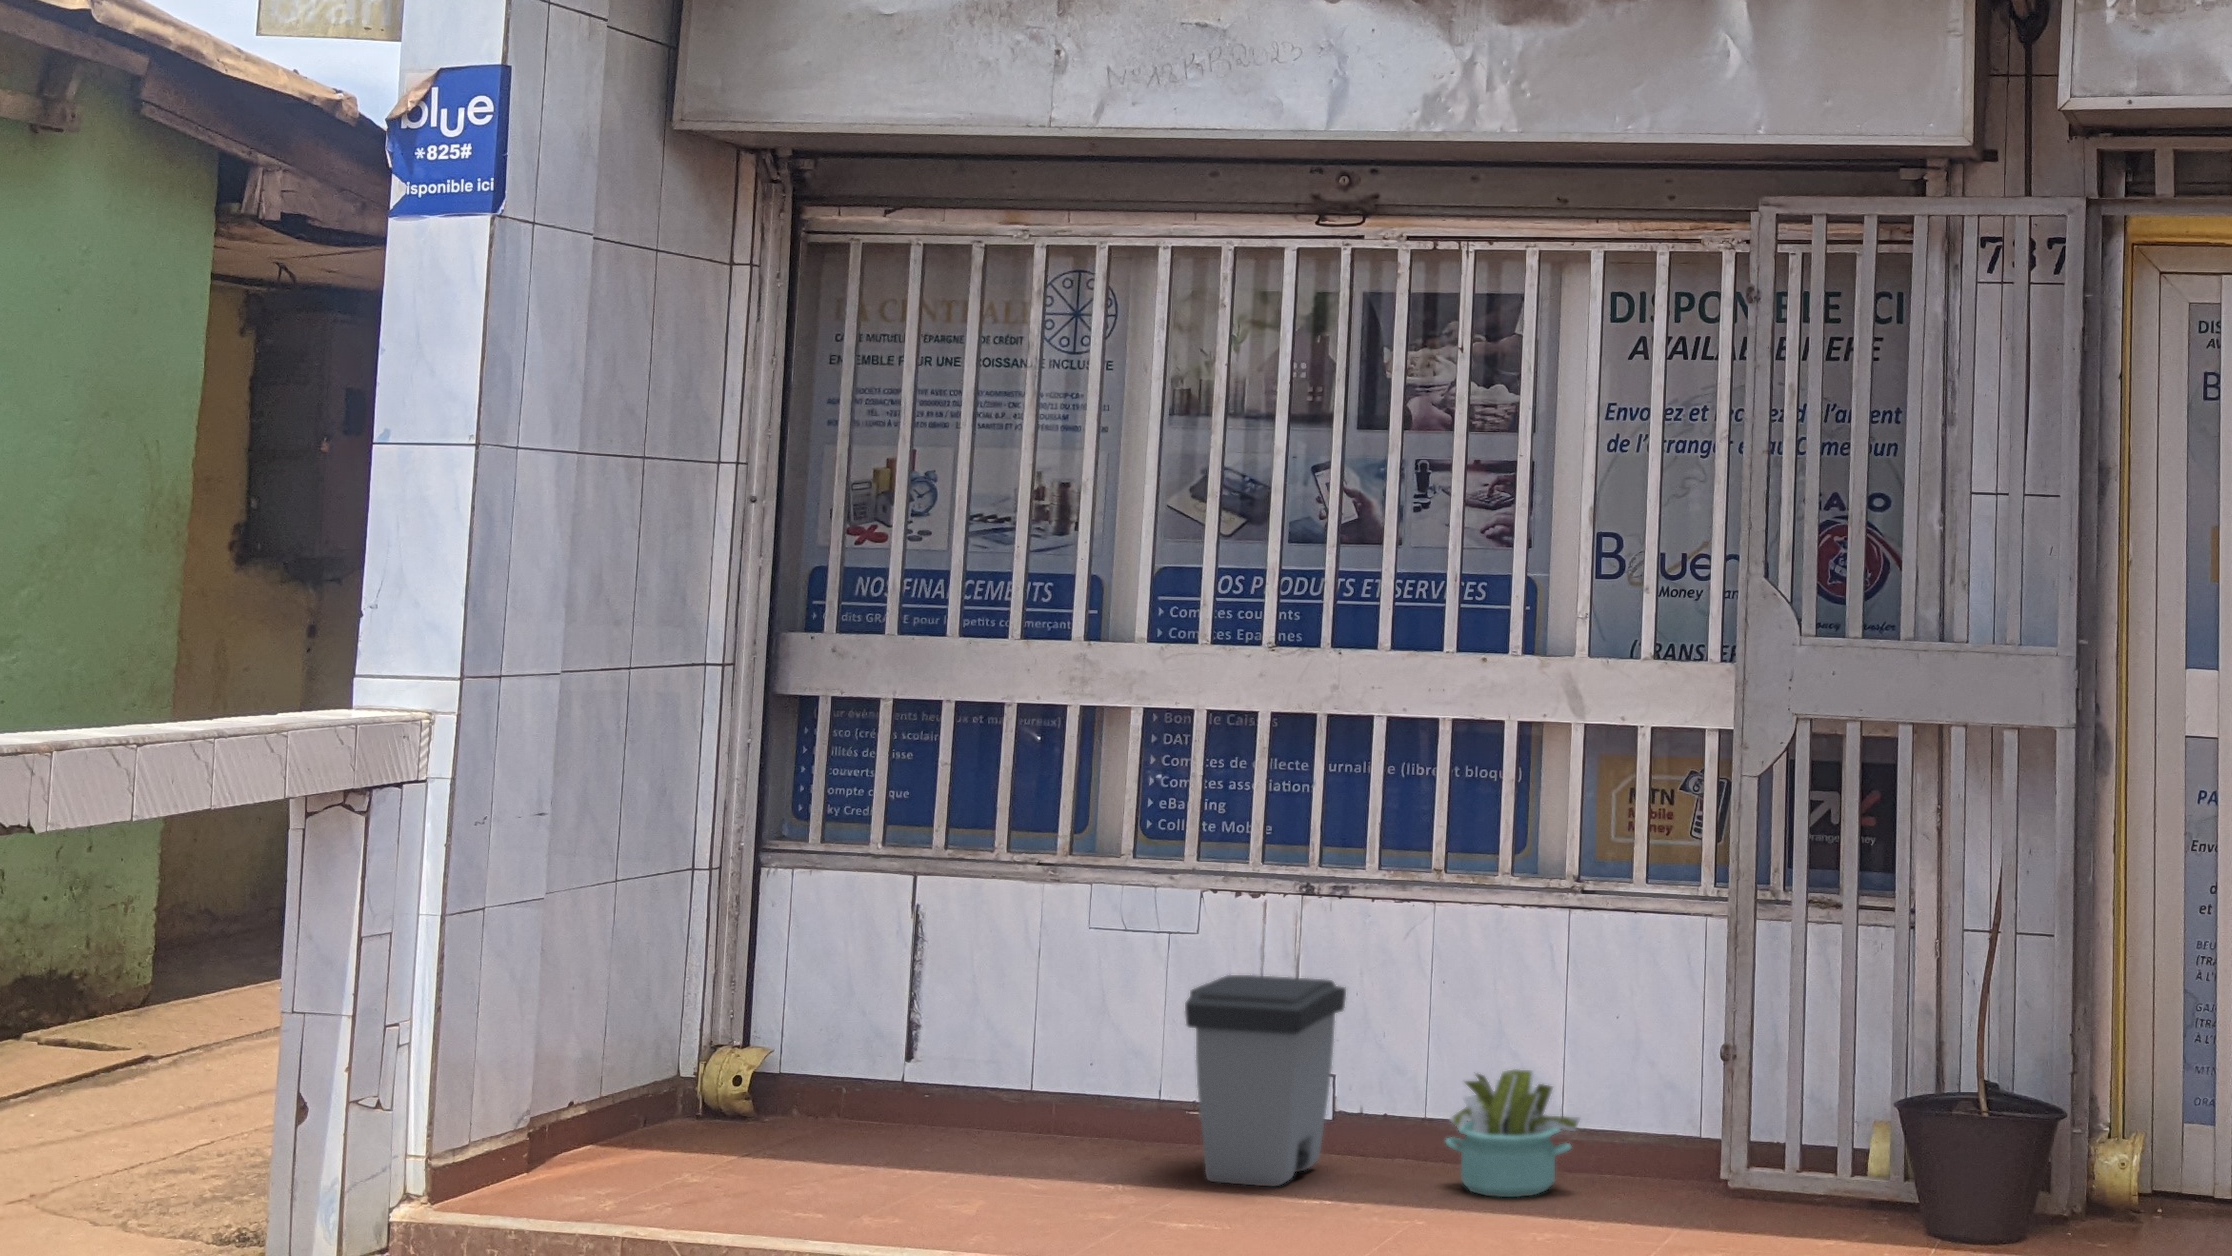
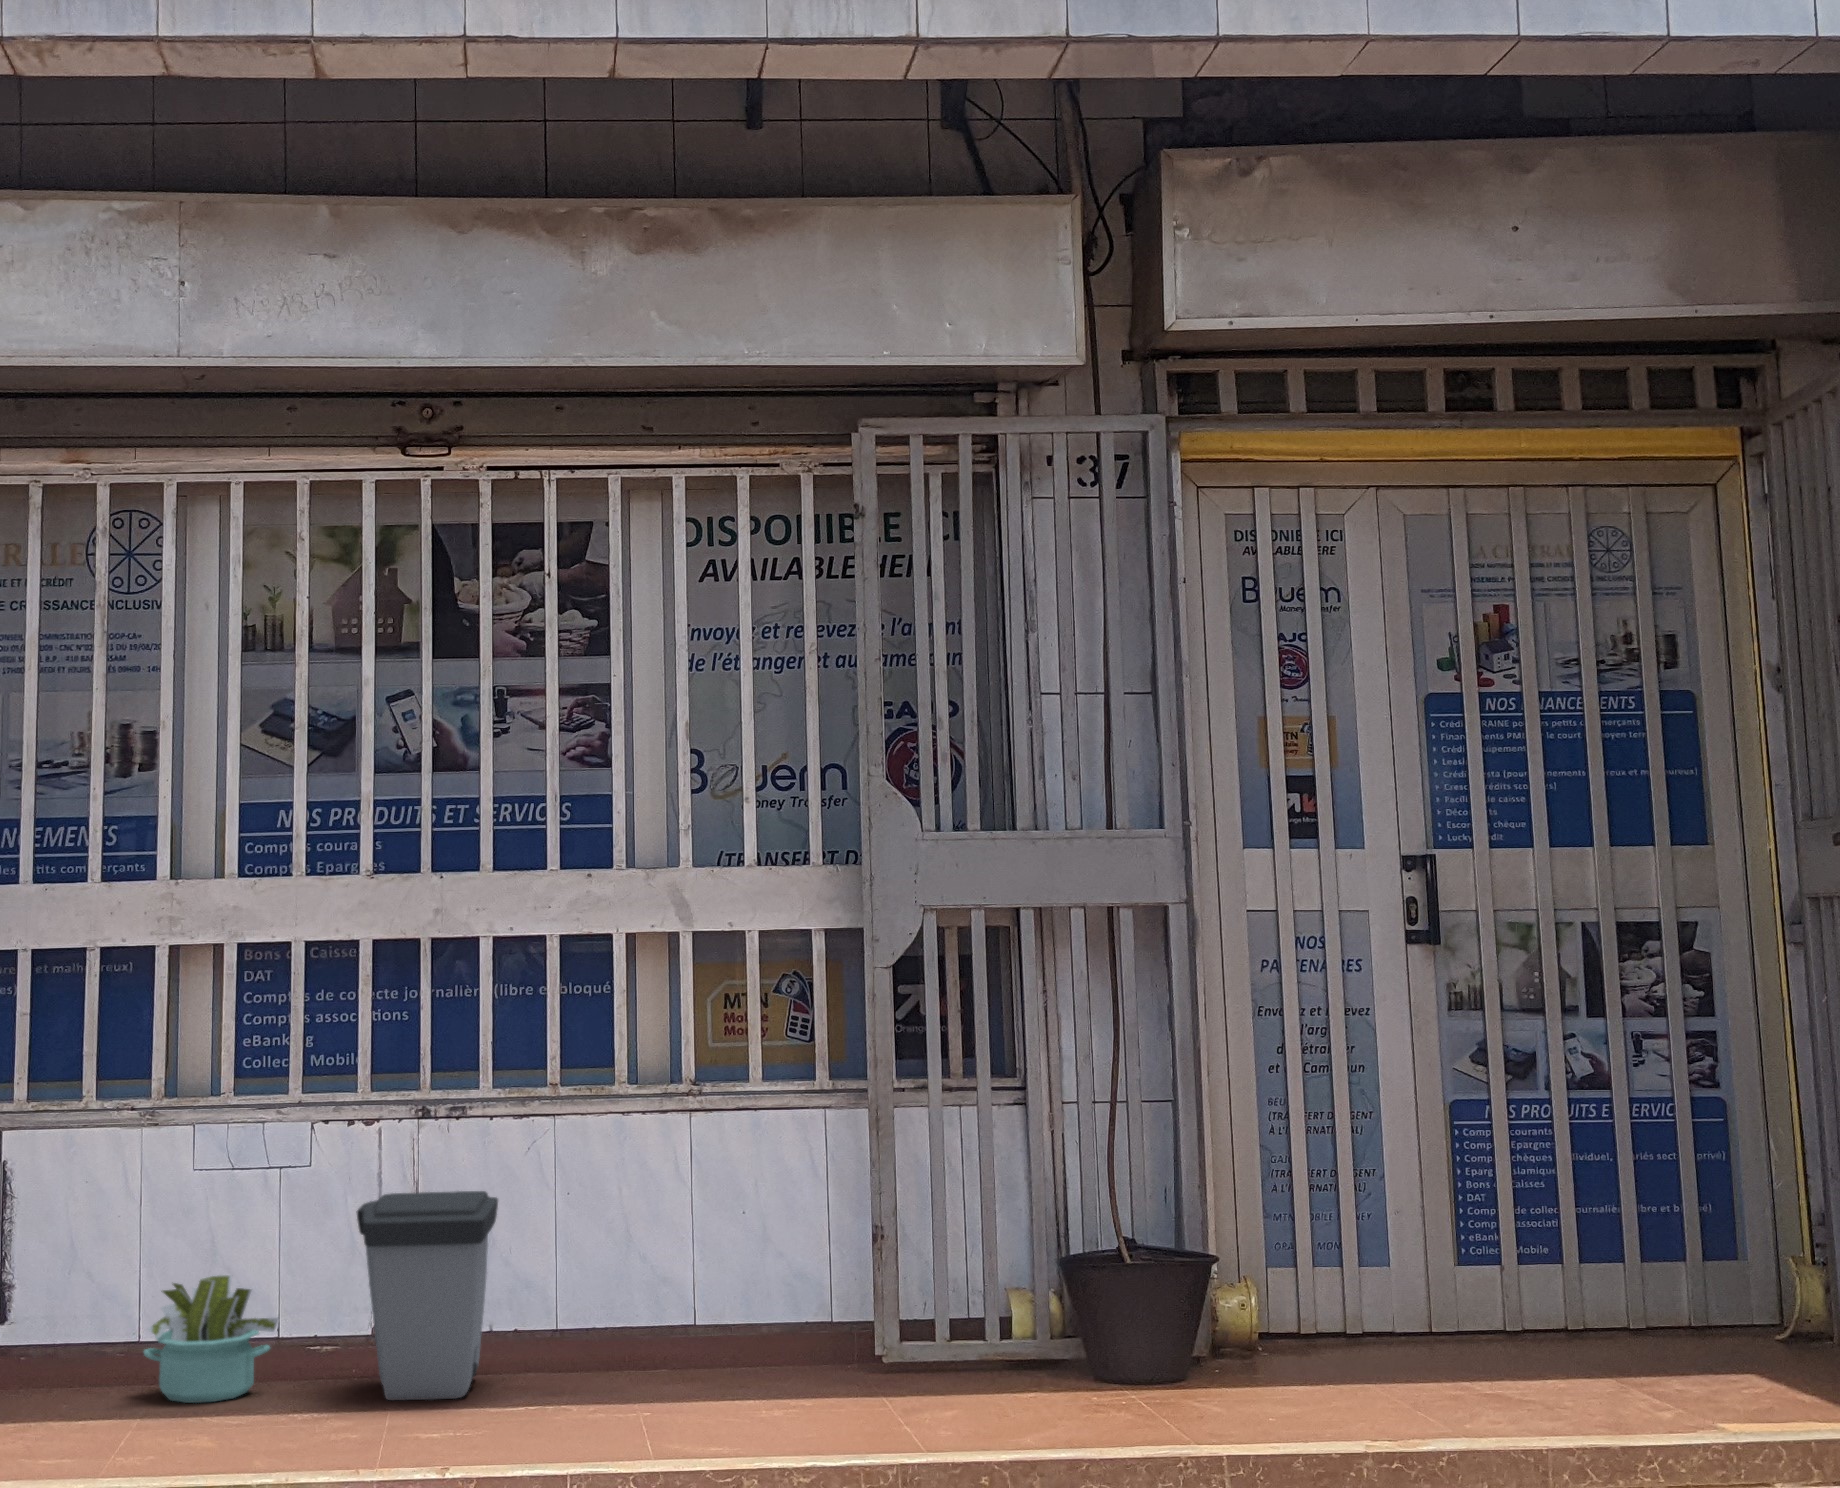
decorative plant: present [1446,1069,1580,1197] -> present [144,1275,278,1403]

